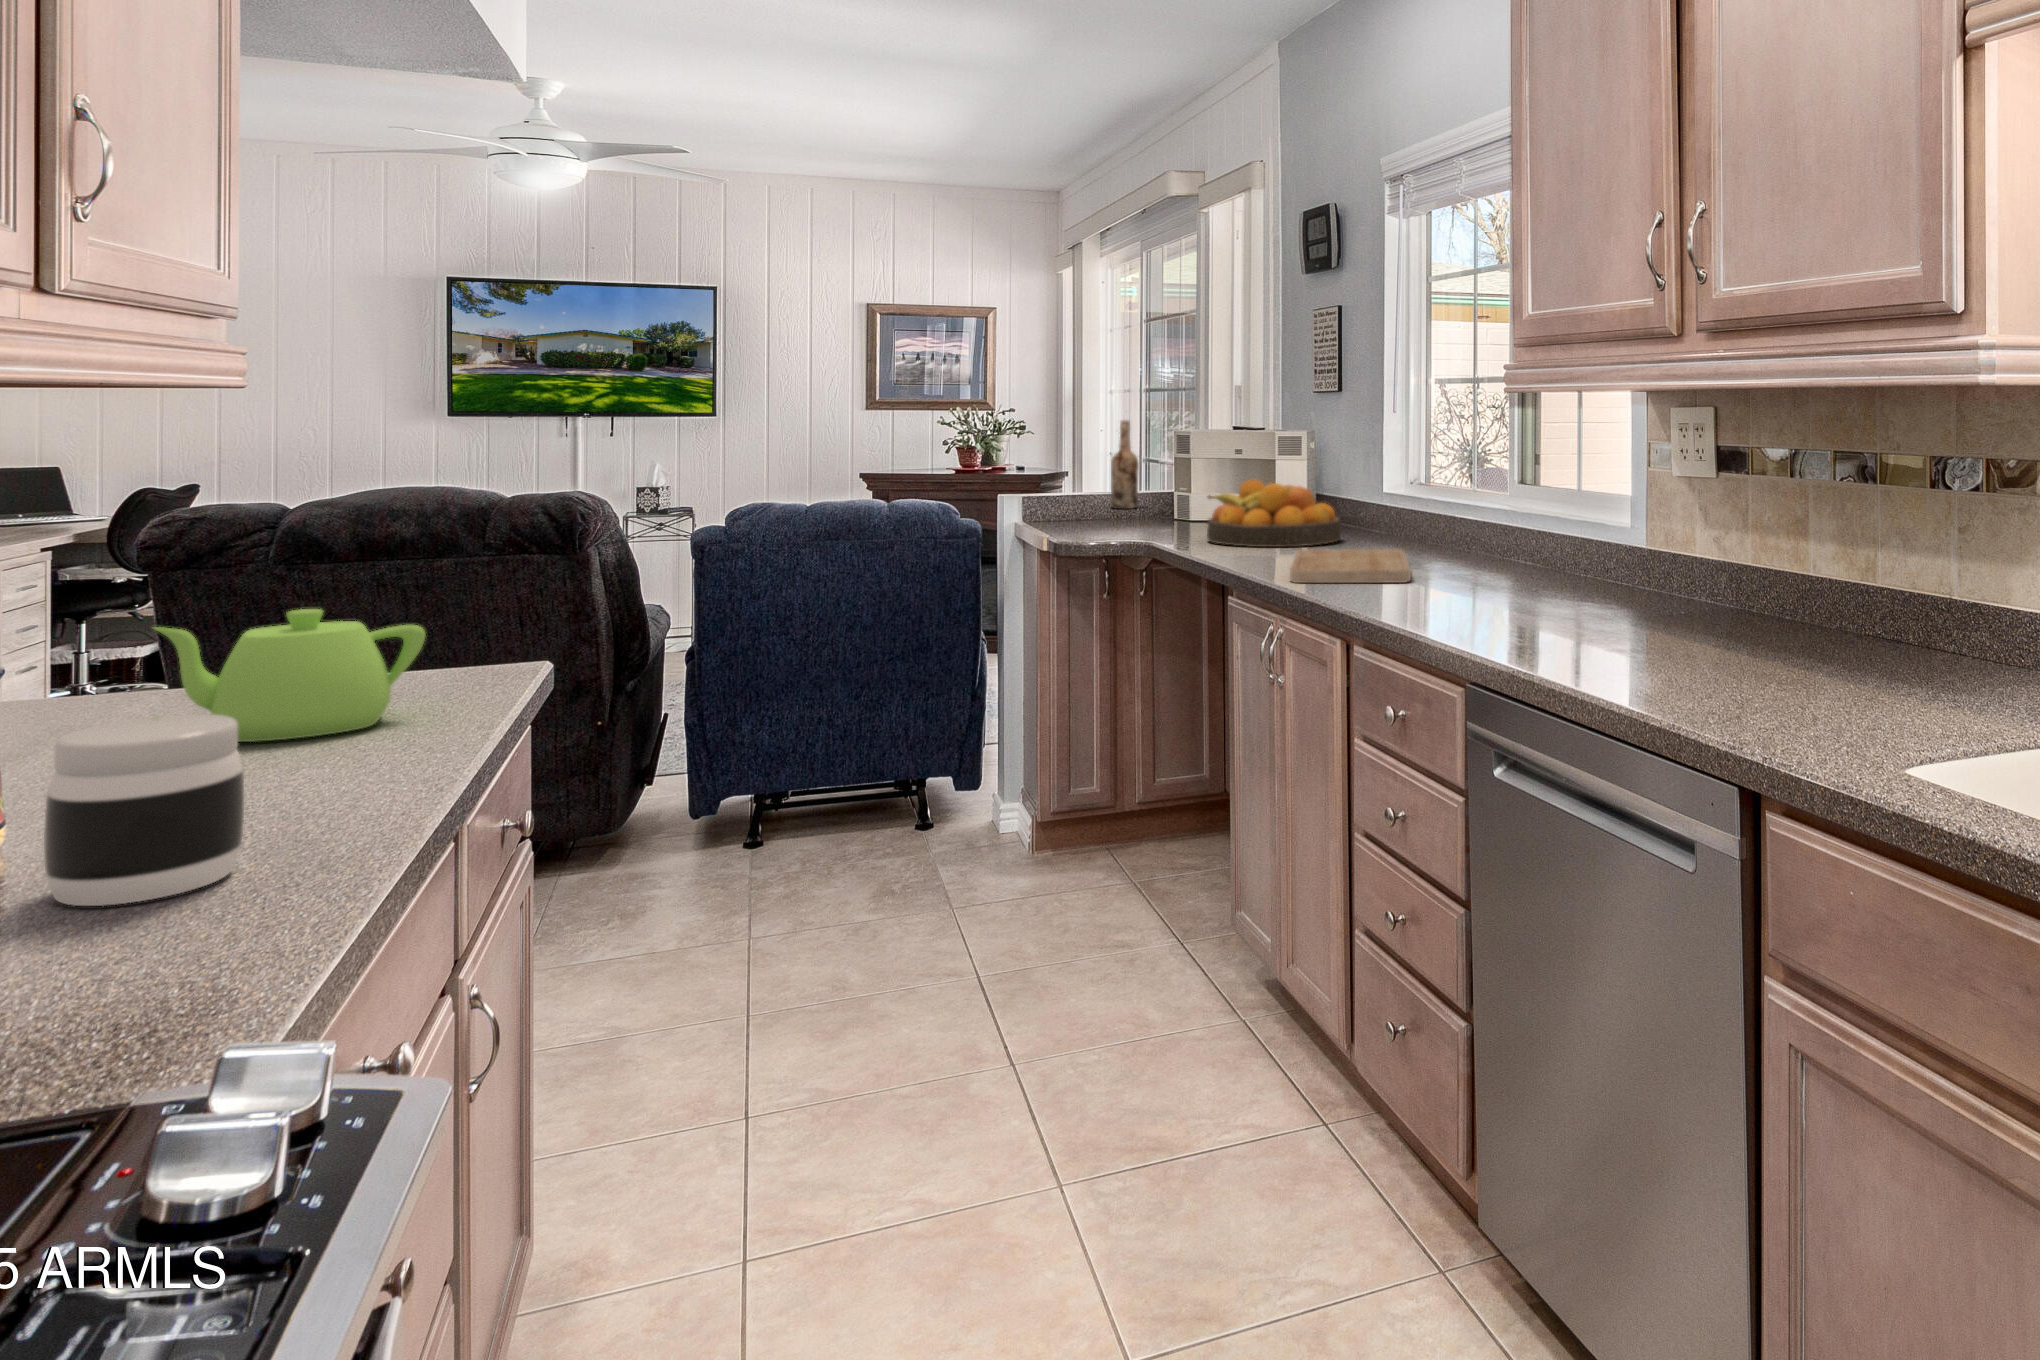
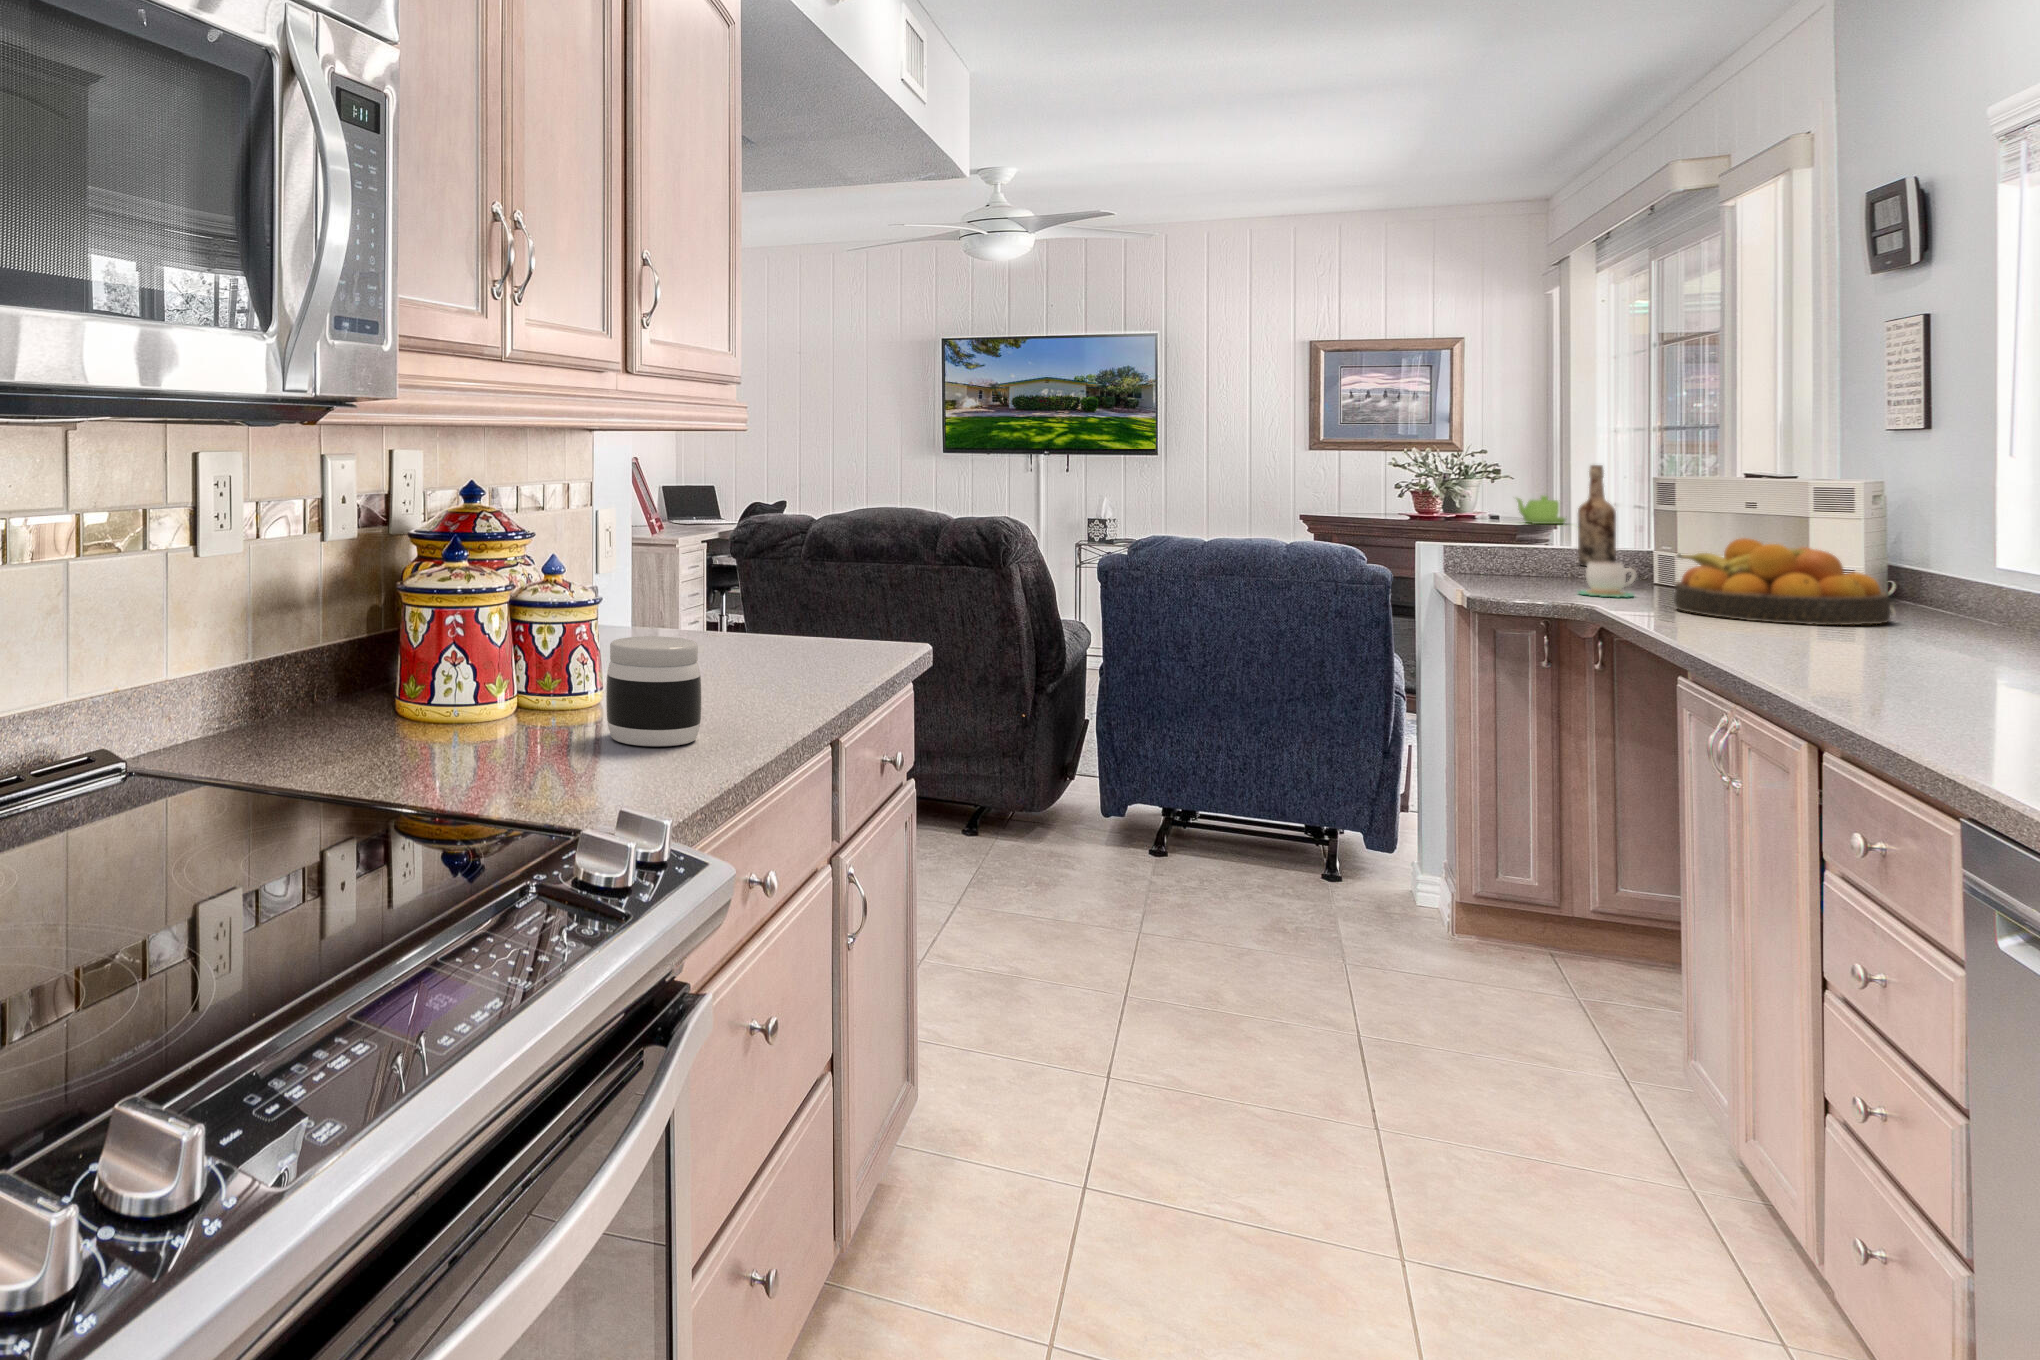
mug: none [1132,505,1174,536] -> present [1579,562,1636,598]
cutting board: present [1290,549,1411,583] -> none [1749,626,1968,679]
teapot: present [154,609,425,742] -> present [1517,496,1566,524]

